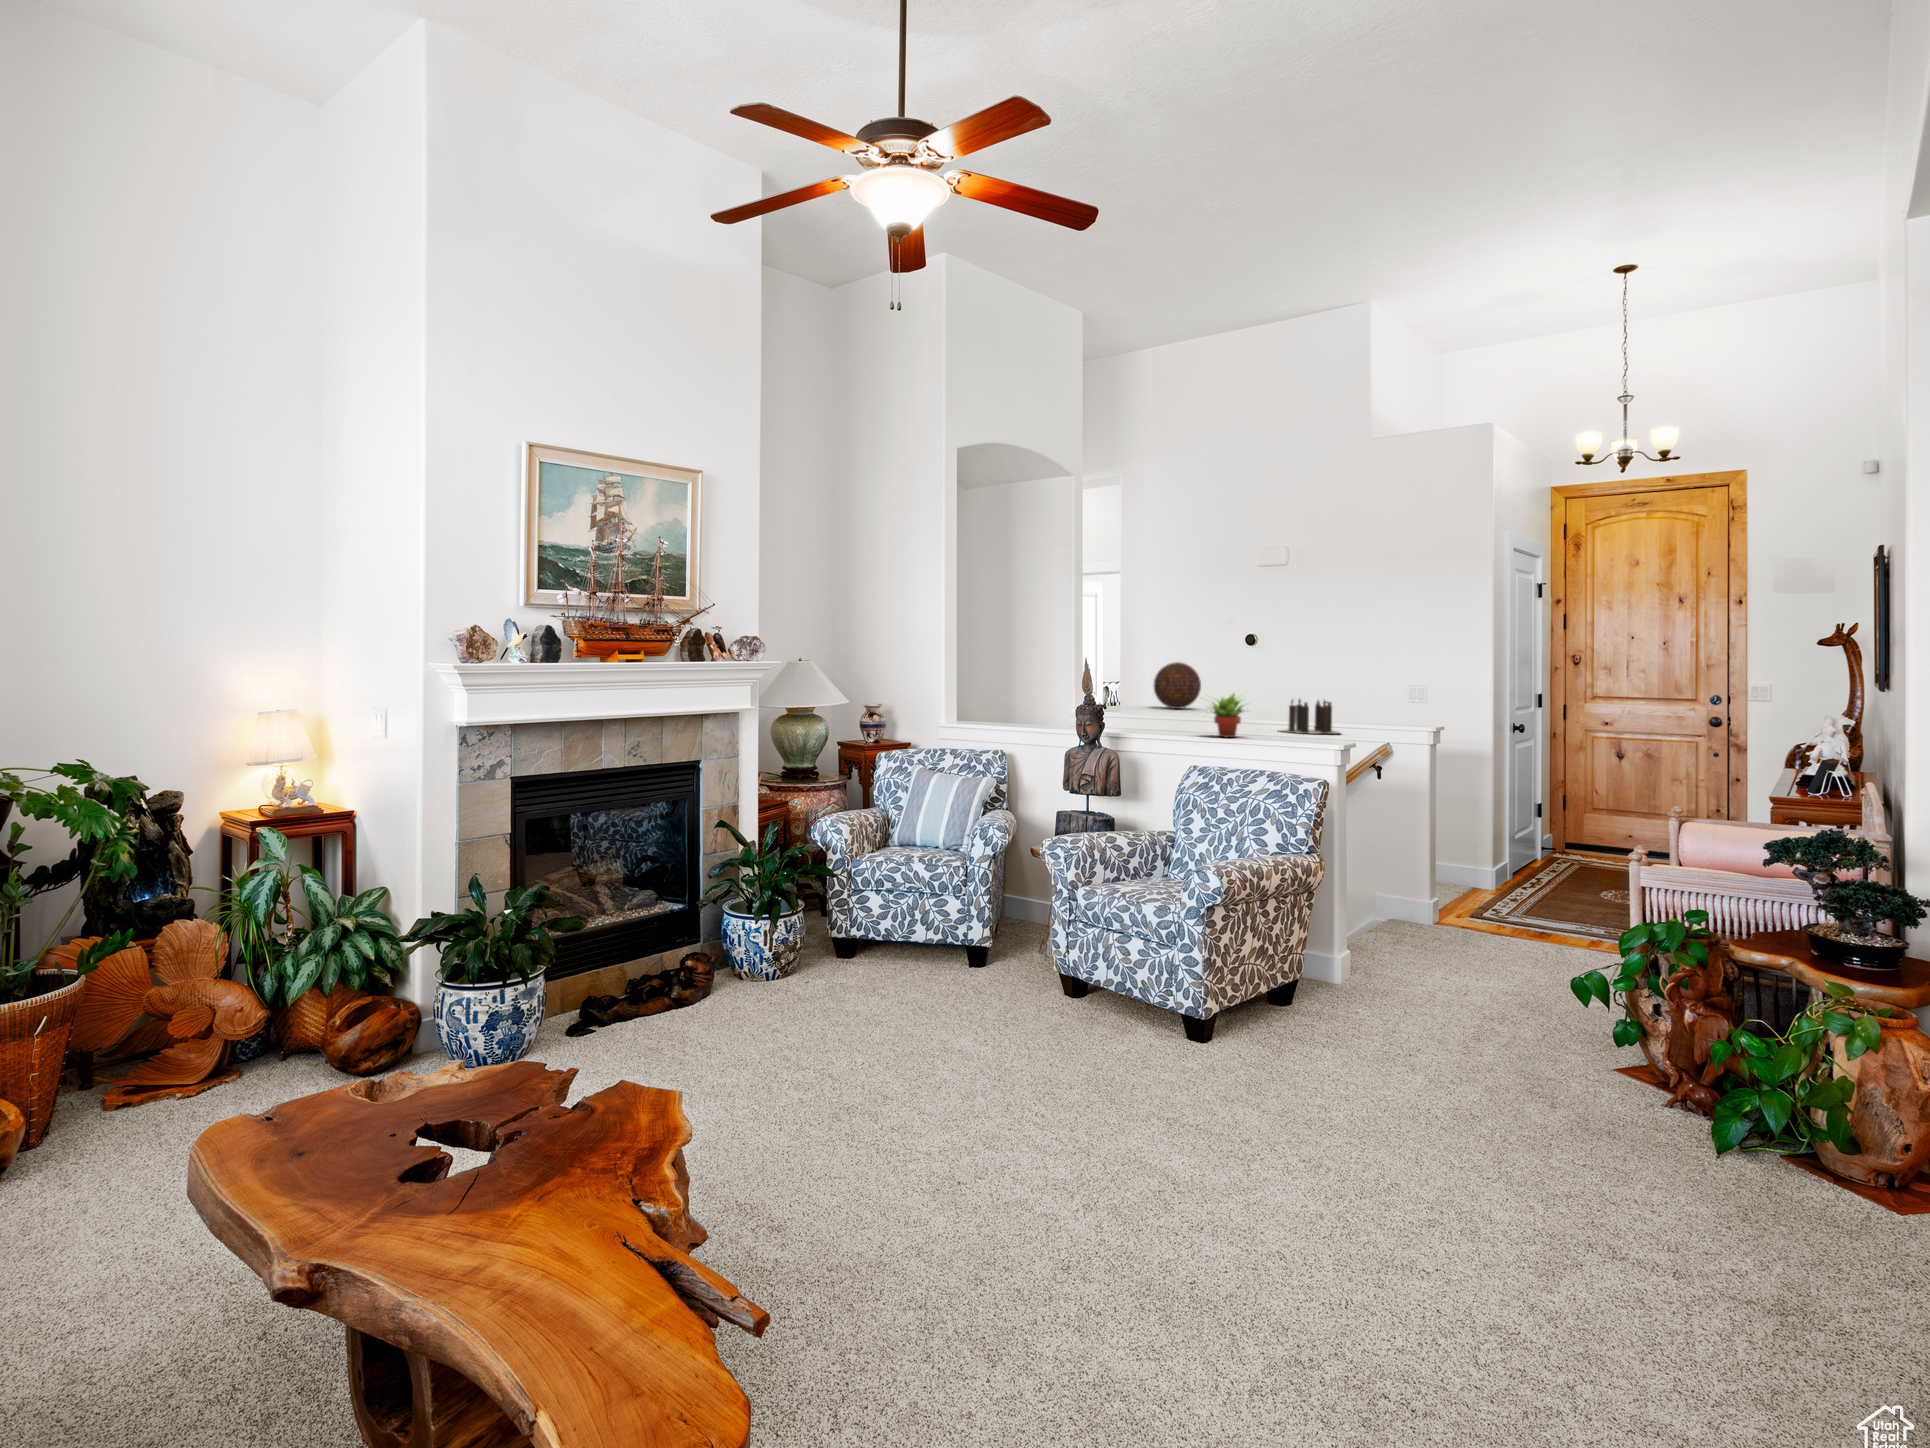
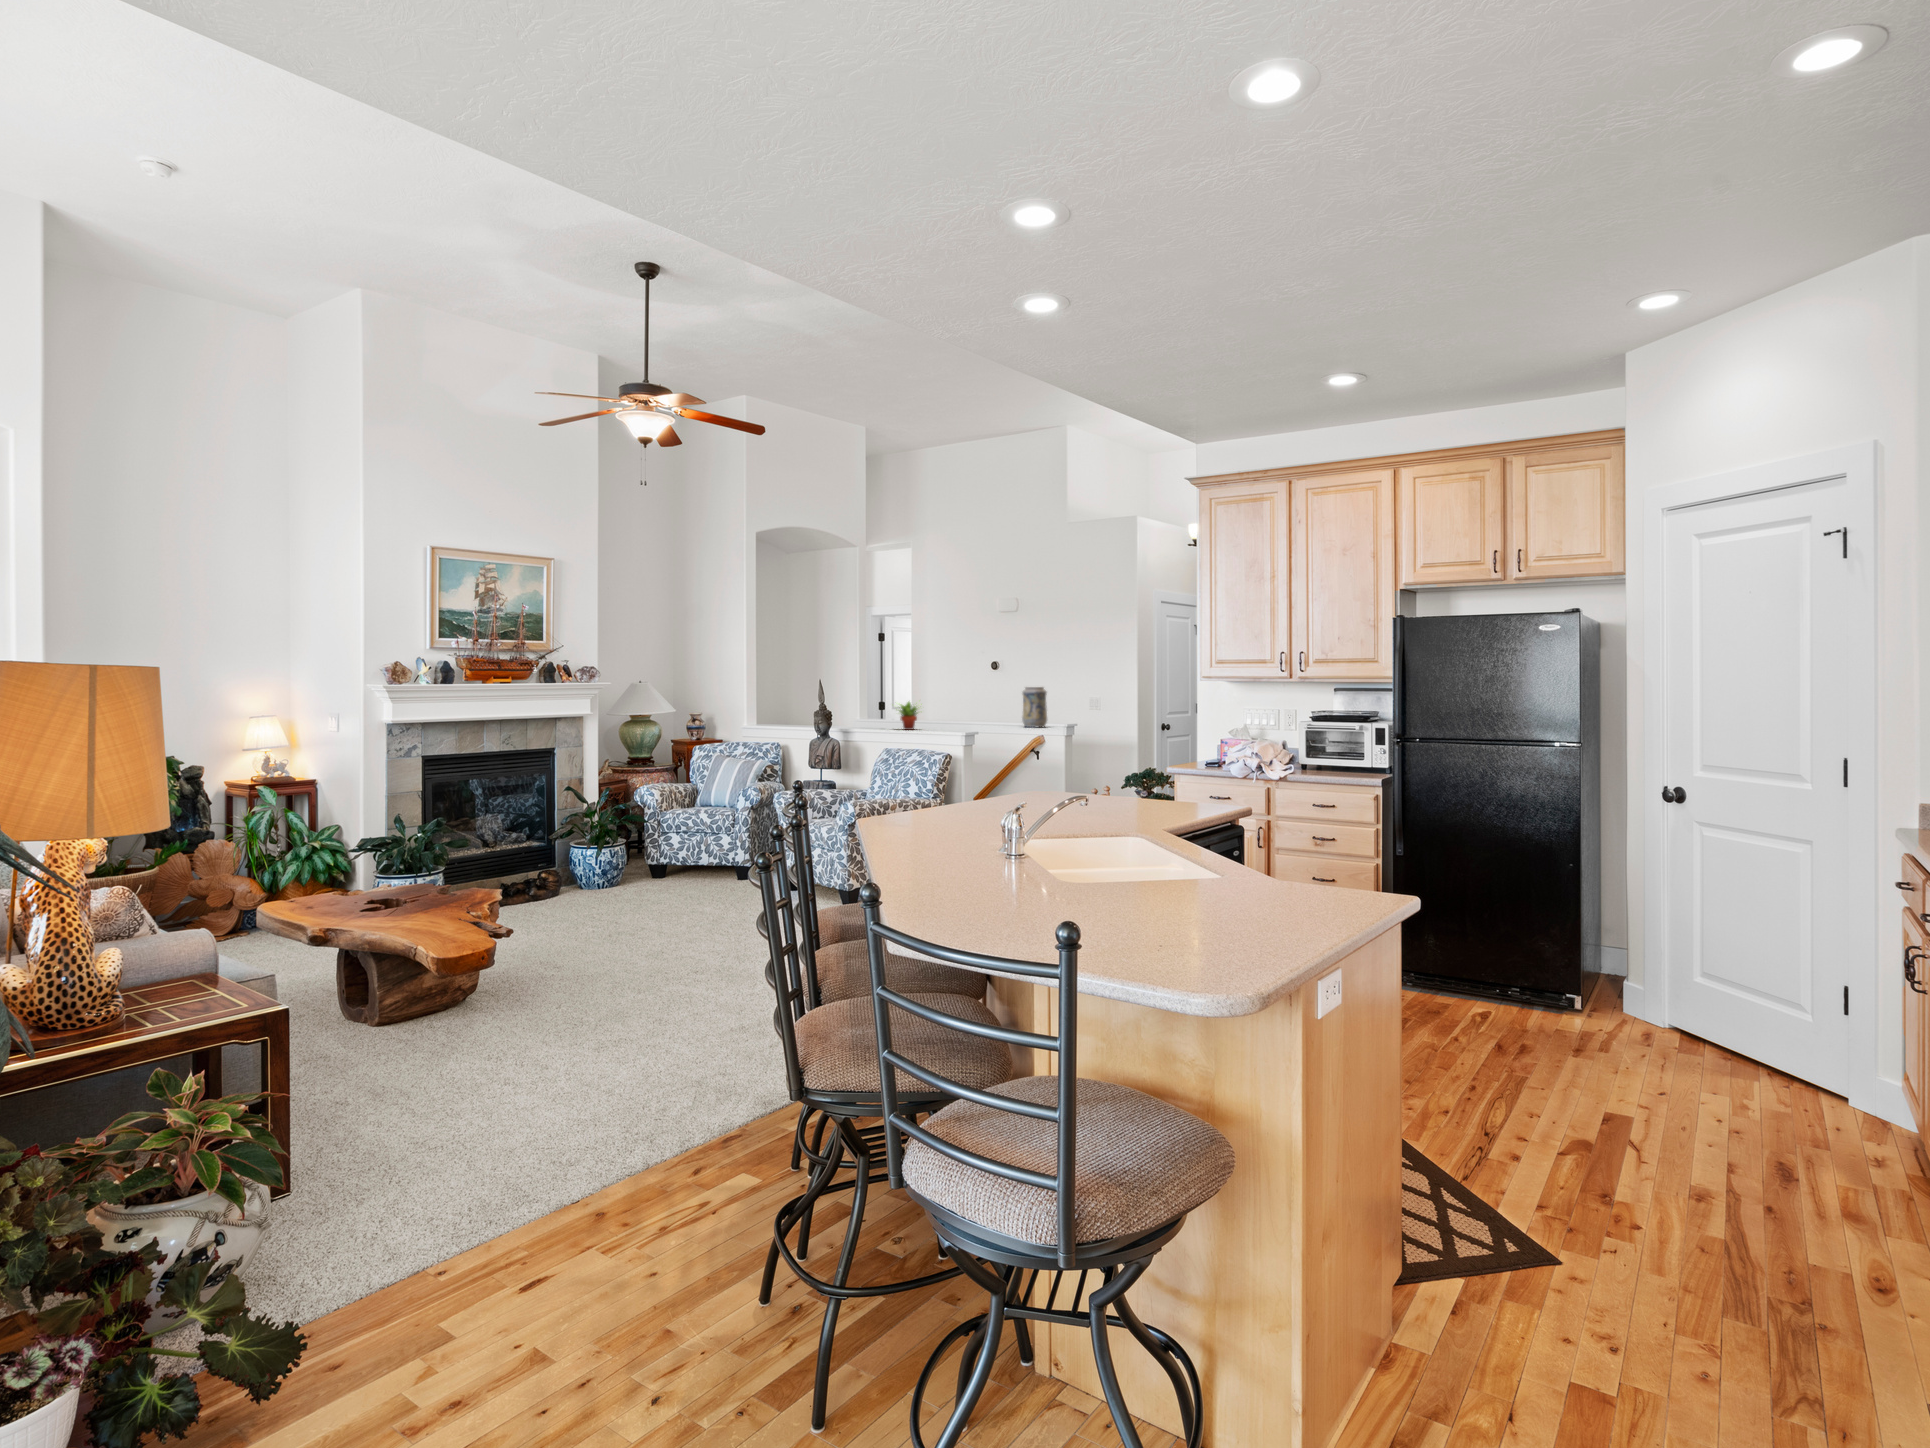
decorative orb: present [1154,662,1201,709] -> none [932,683,966,717]
decorative vase: none [1363,671,1404,733] -> present [1022,687,1047,727]
candle: present [1281,699,1338,734] -> none [958,705,1010,728]

